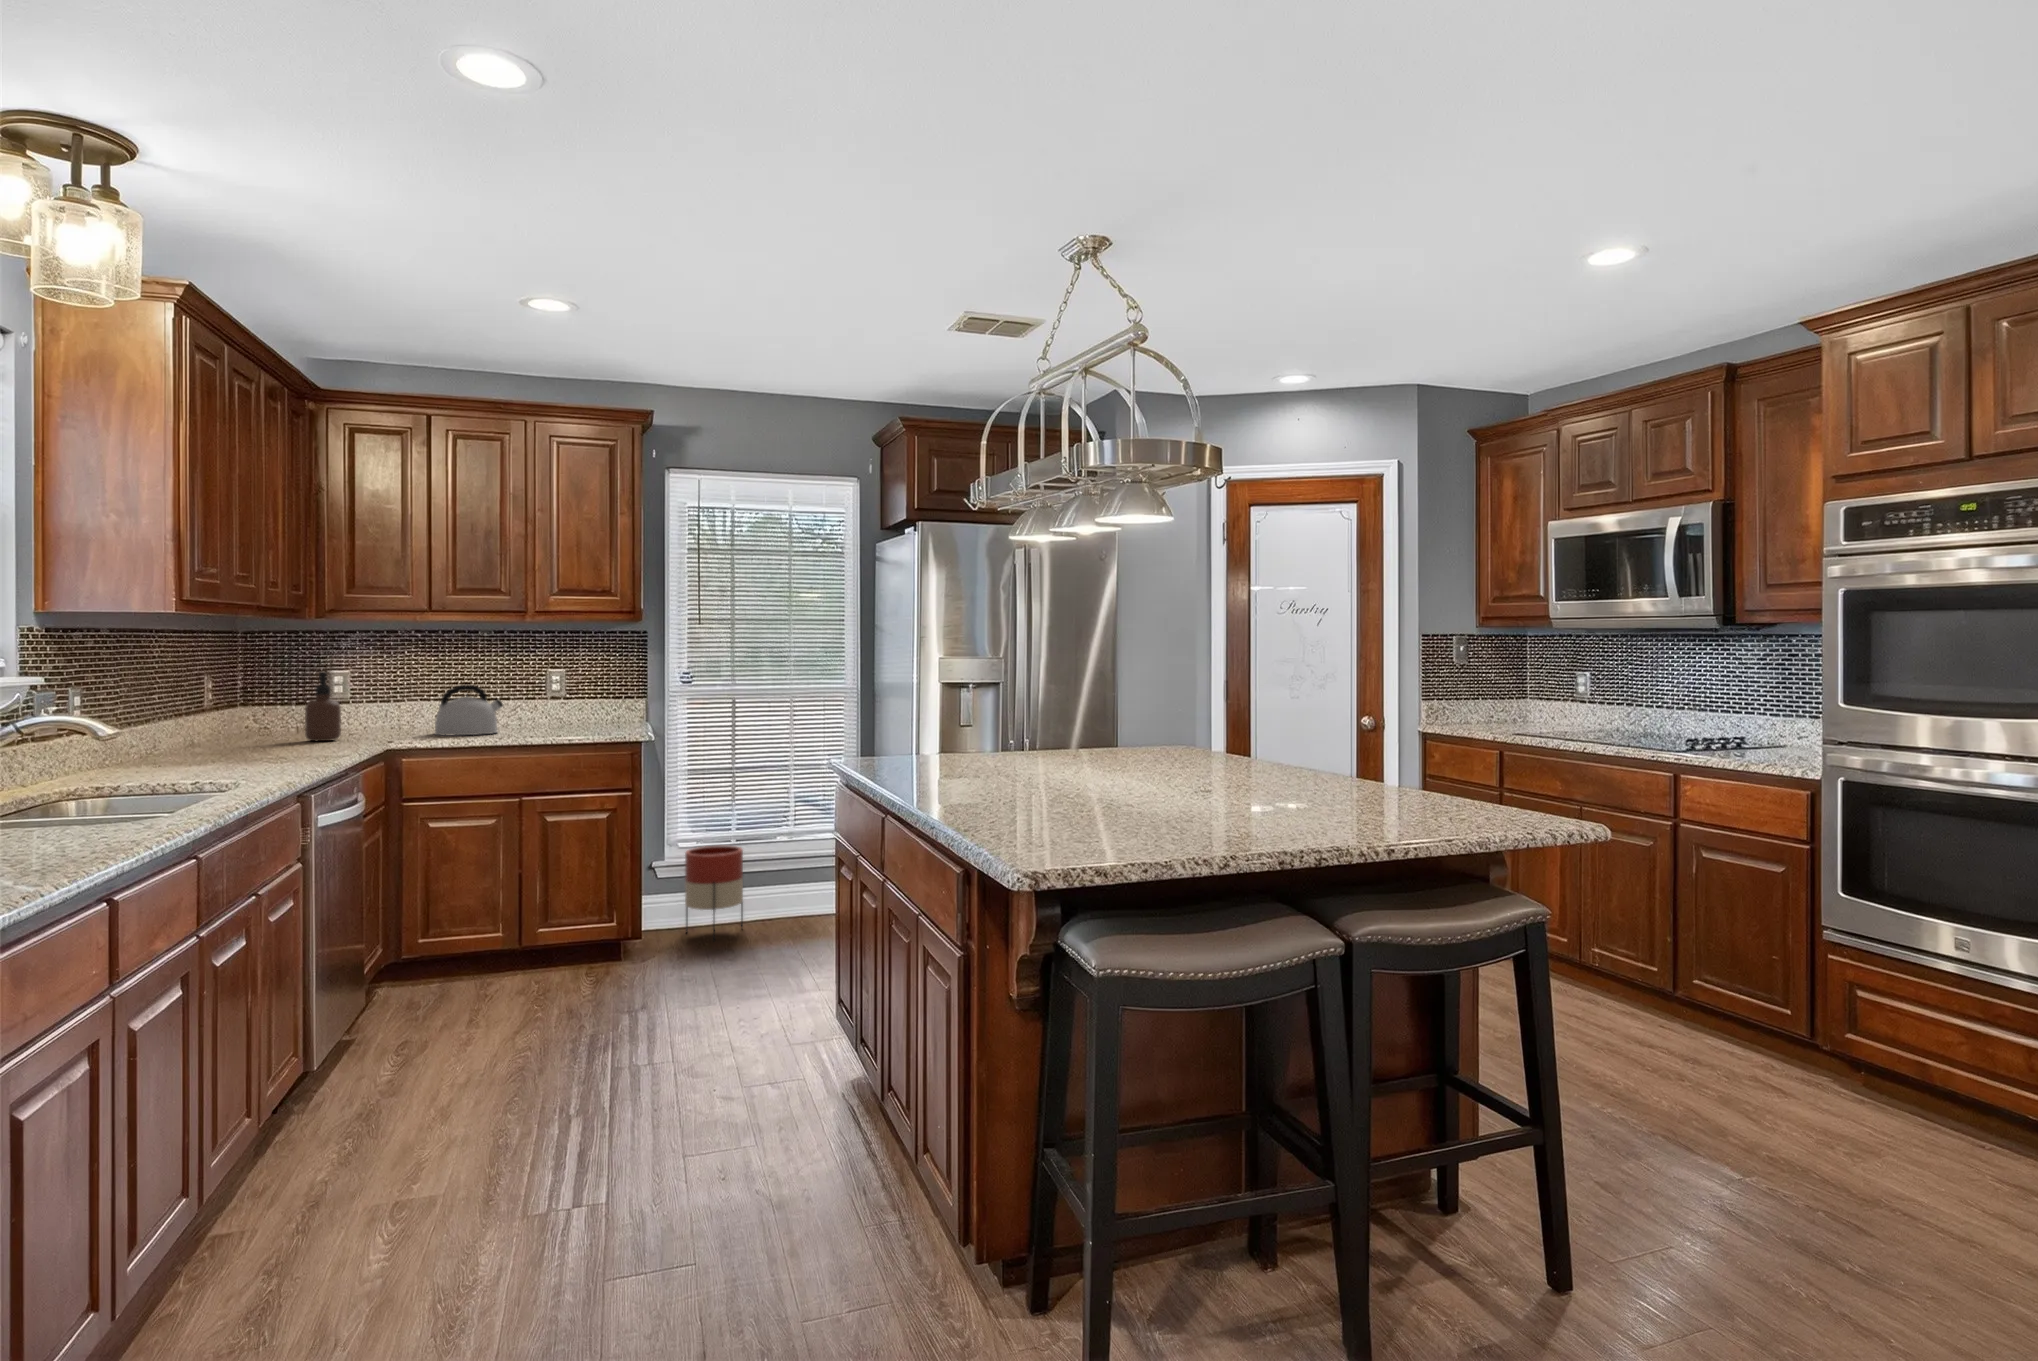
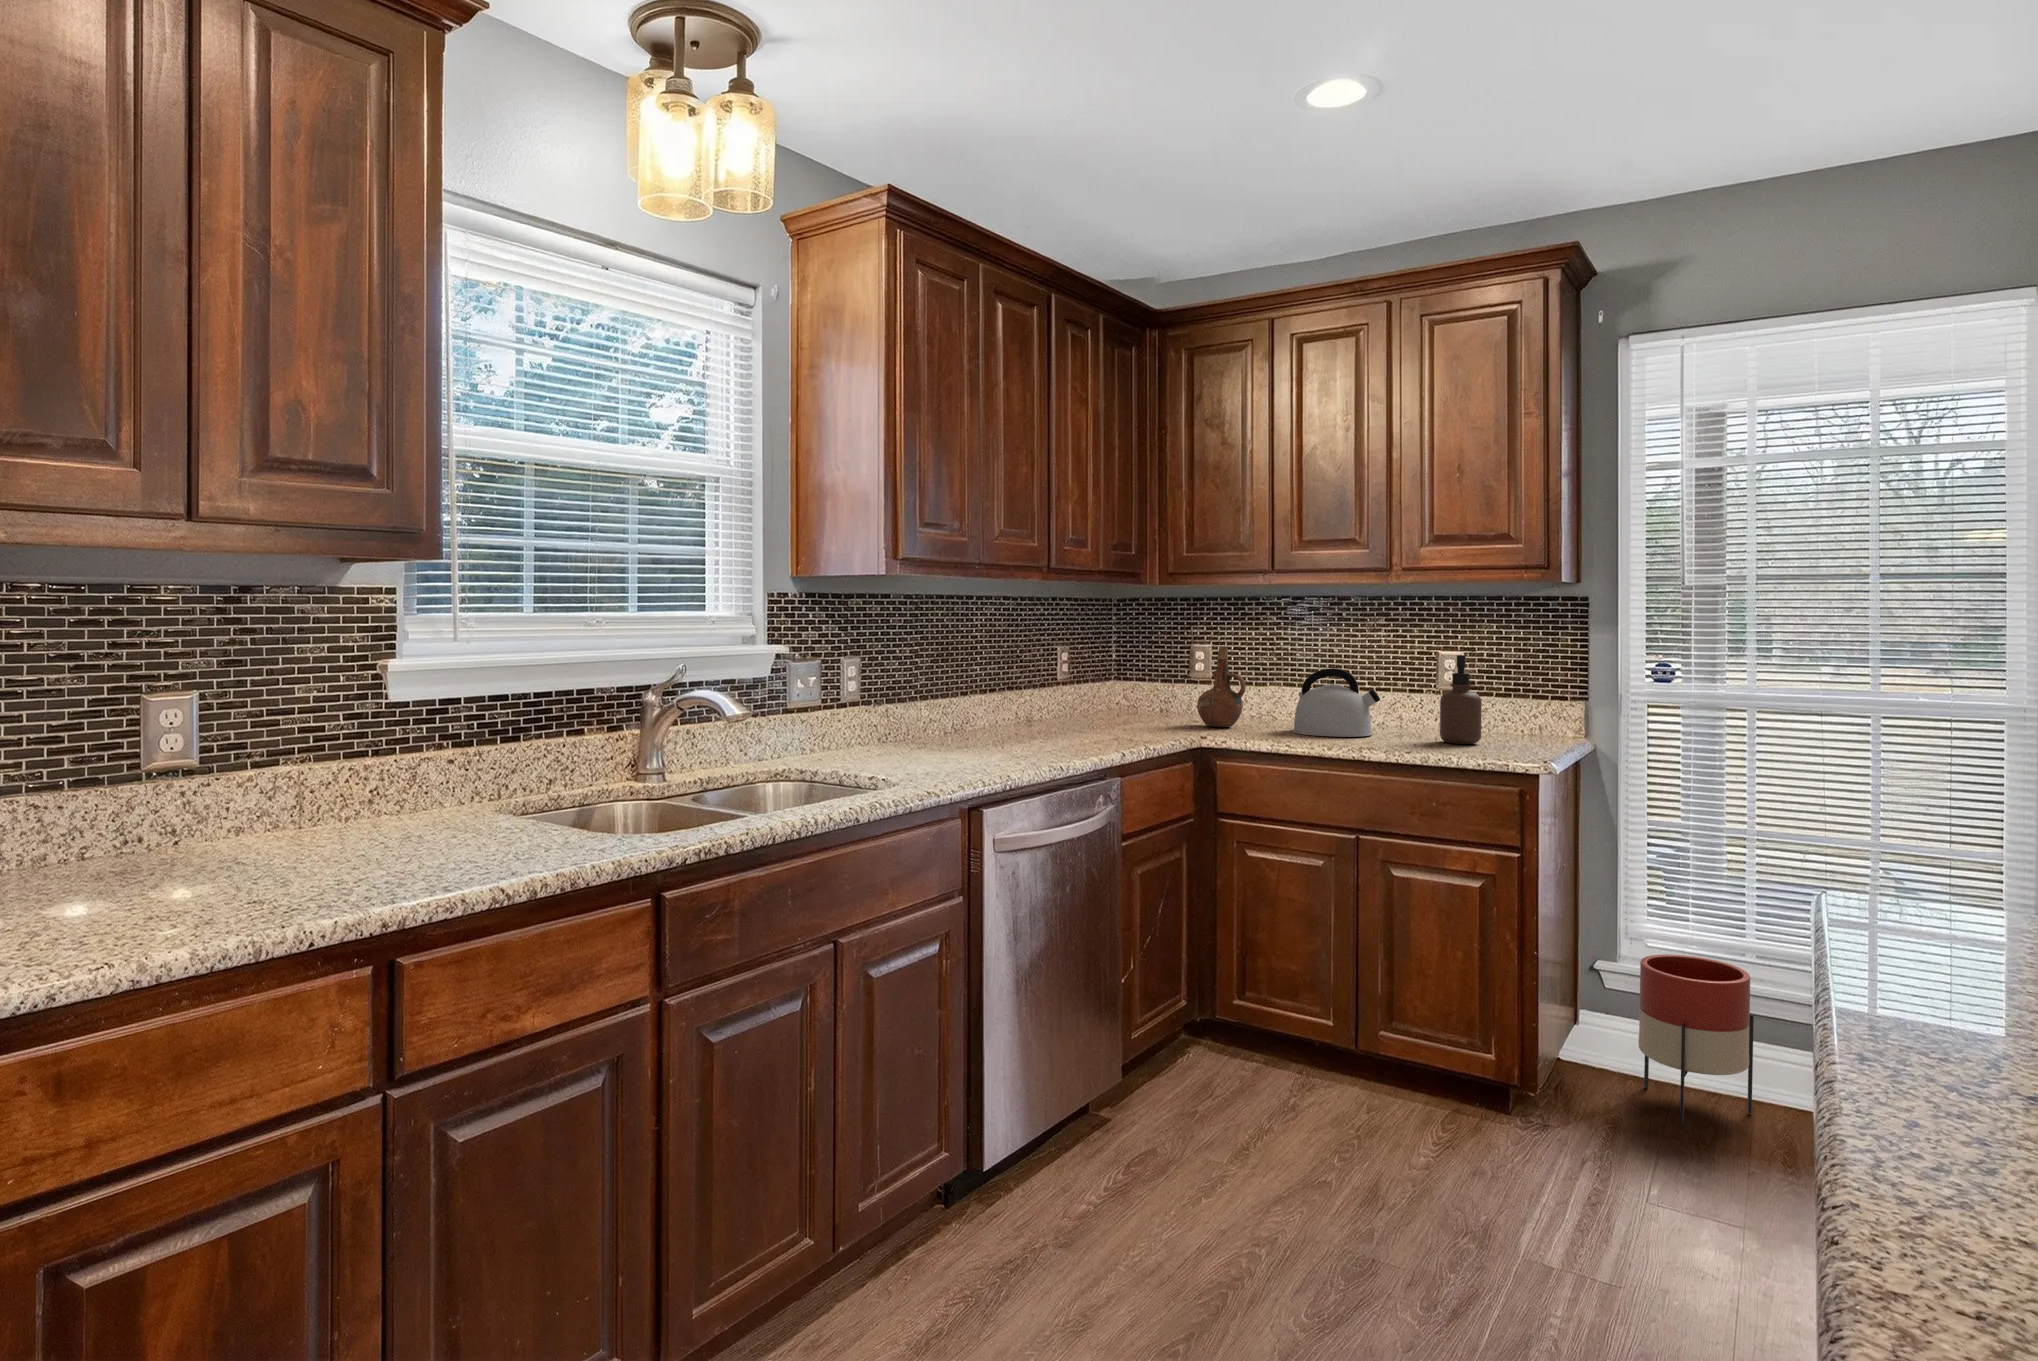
ceramic pitcher: none [347,671,392,736] -> present [1197,646,1246,727]
soap dispenser: present [305,672,341,741] -> present [1440,655,1482,744]

